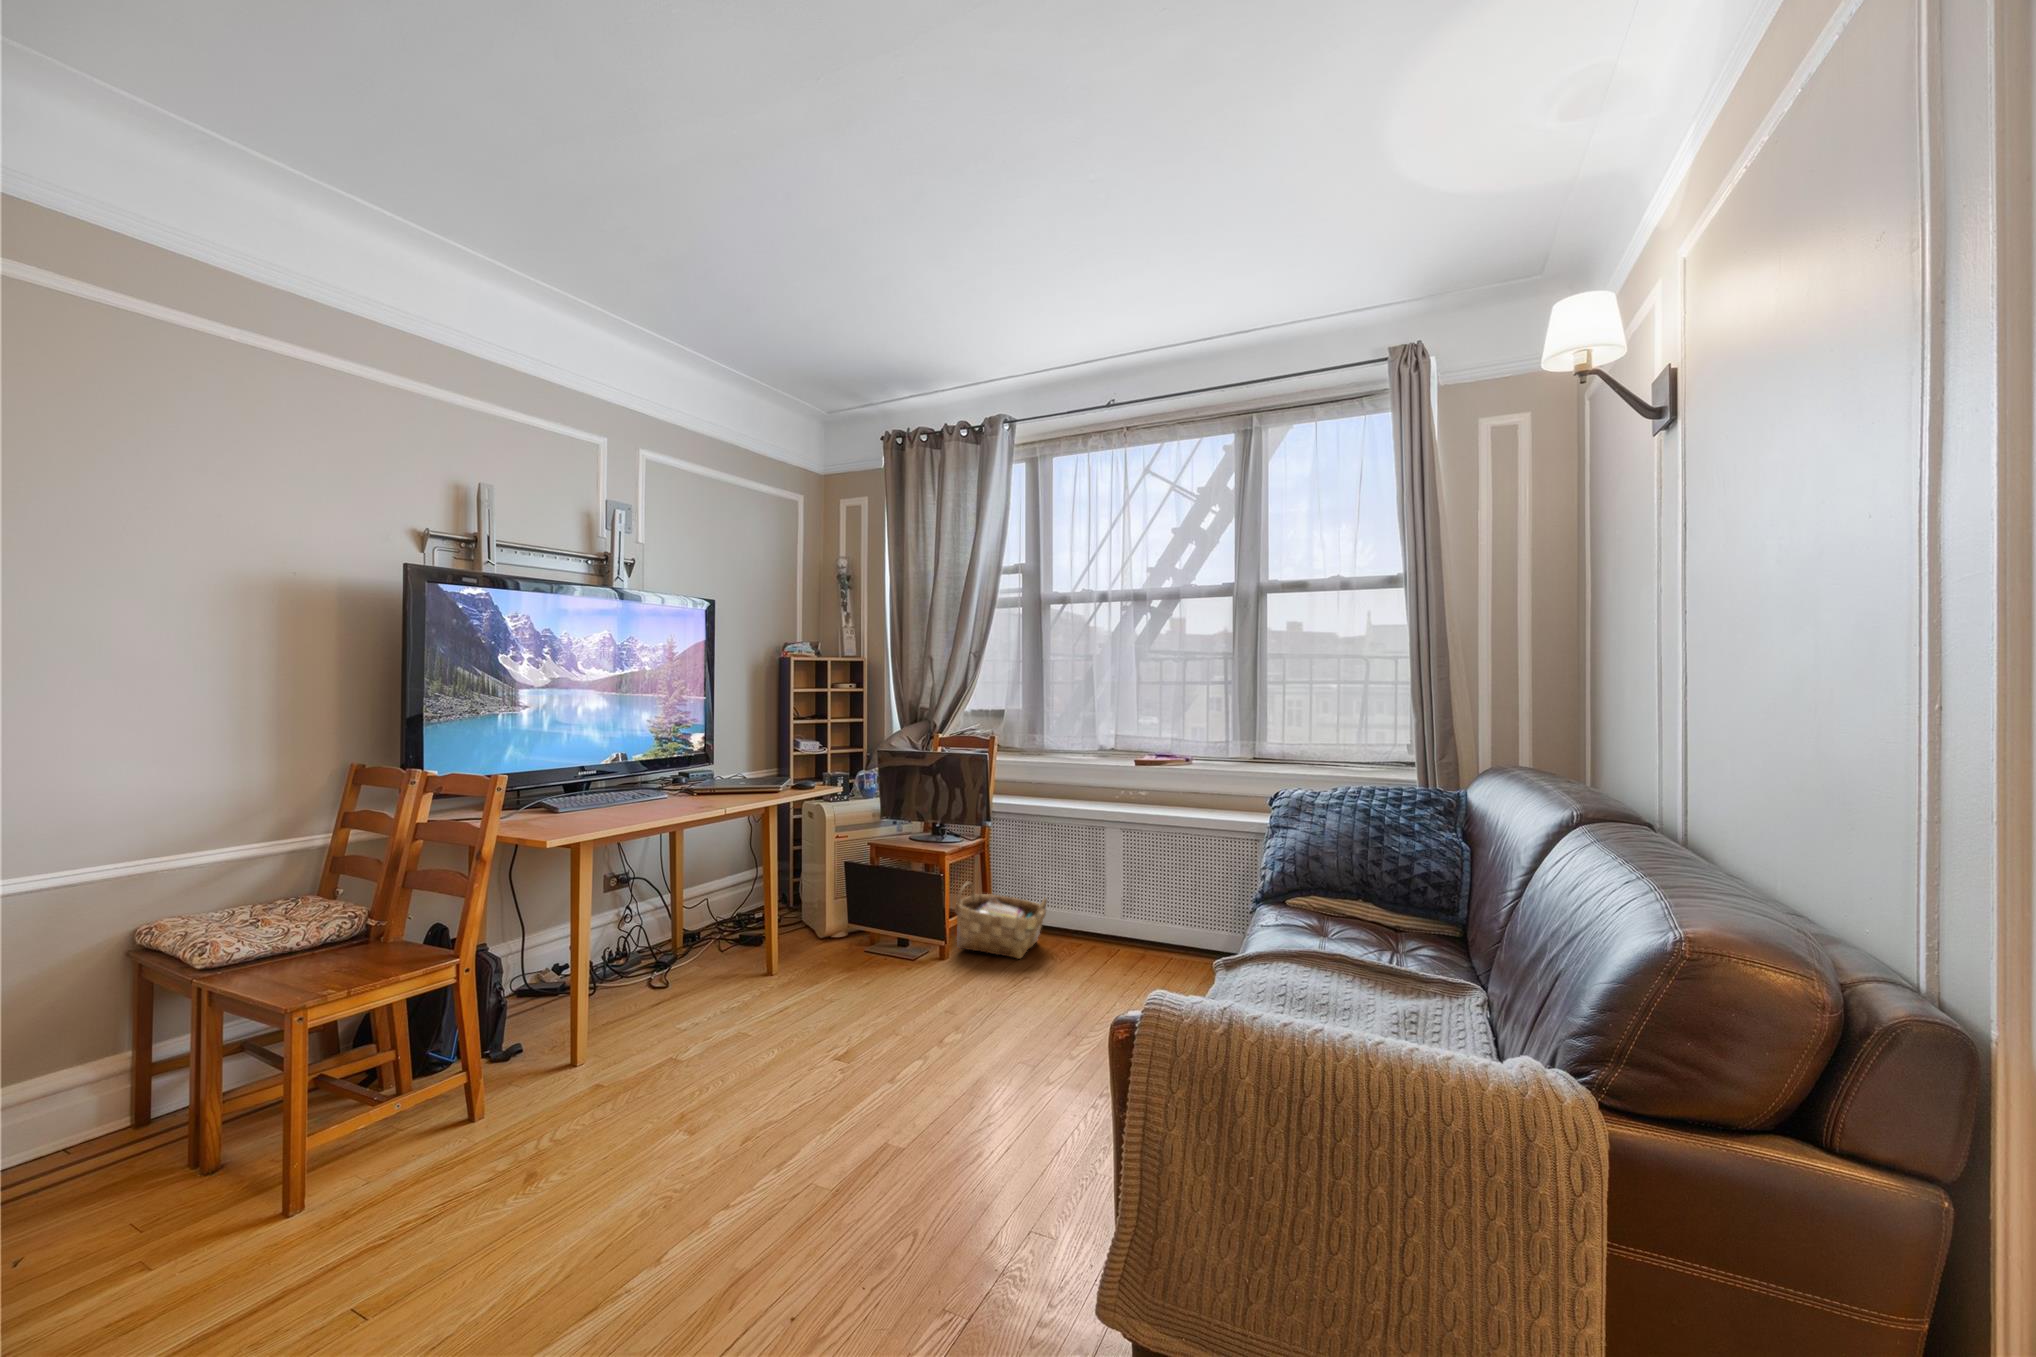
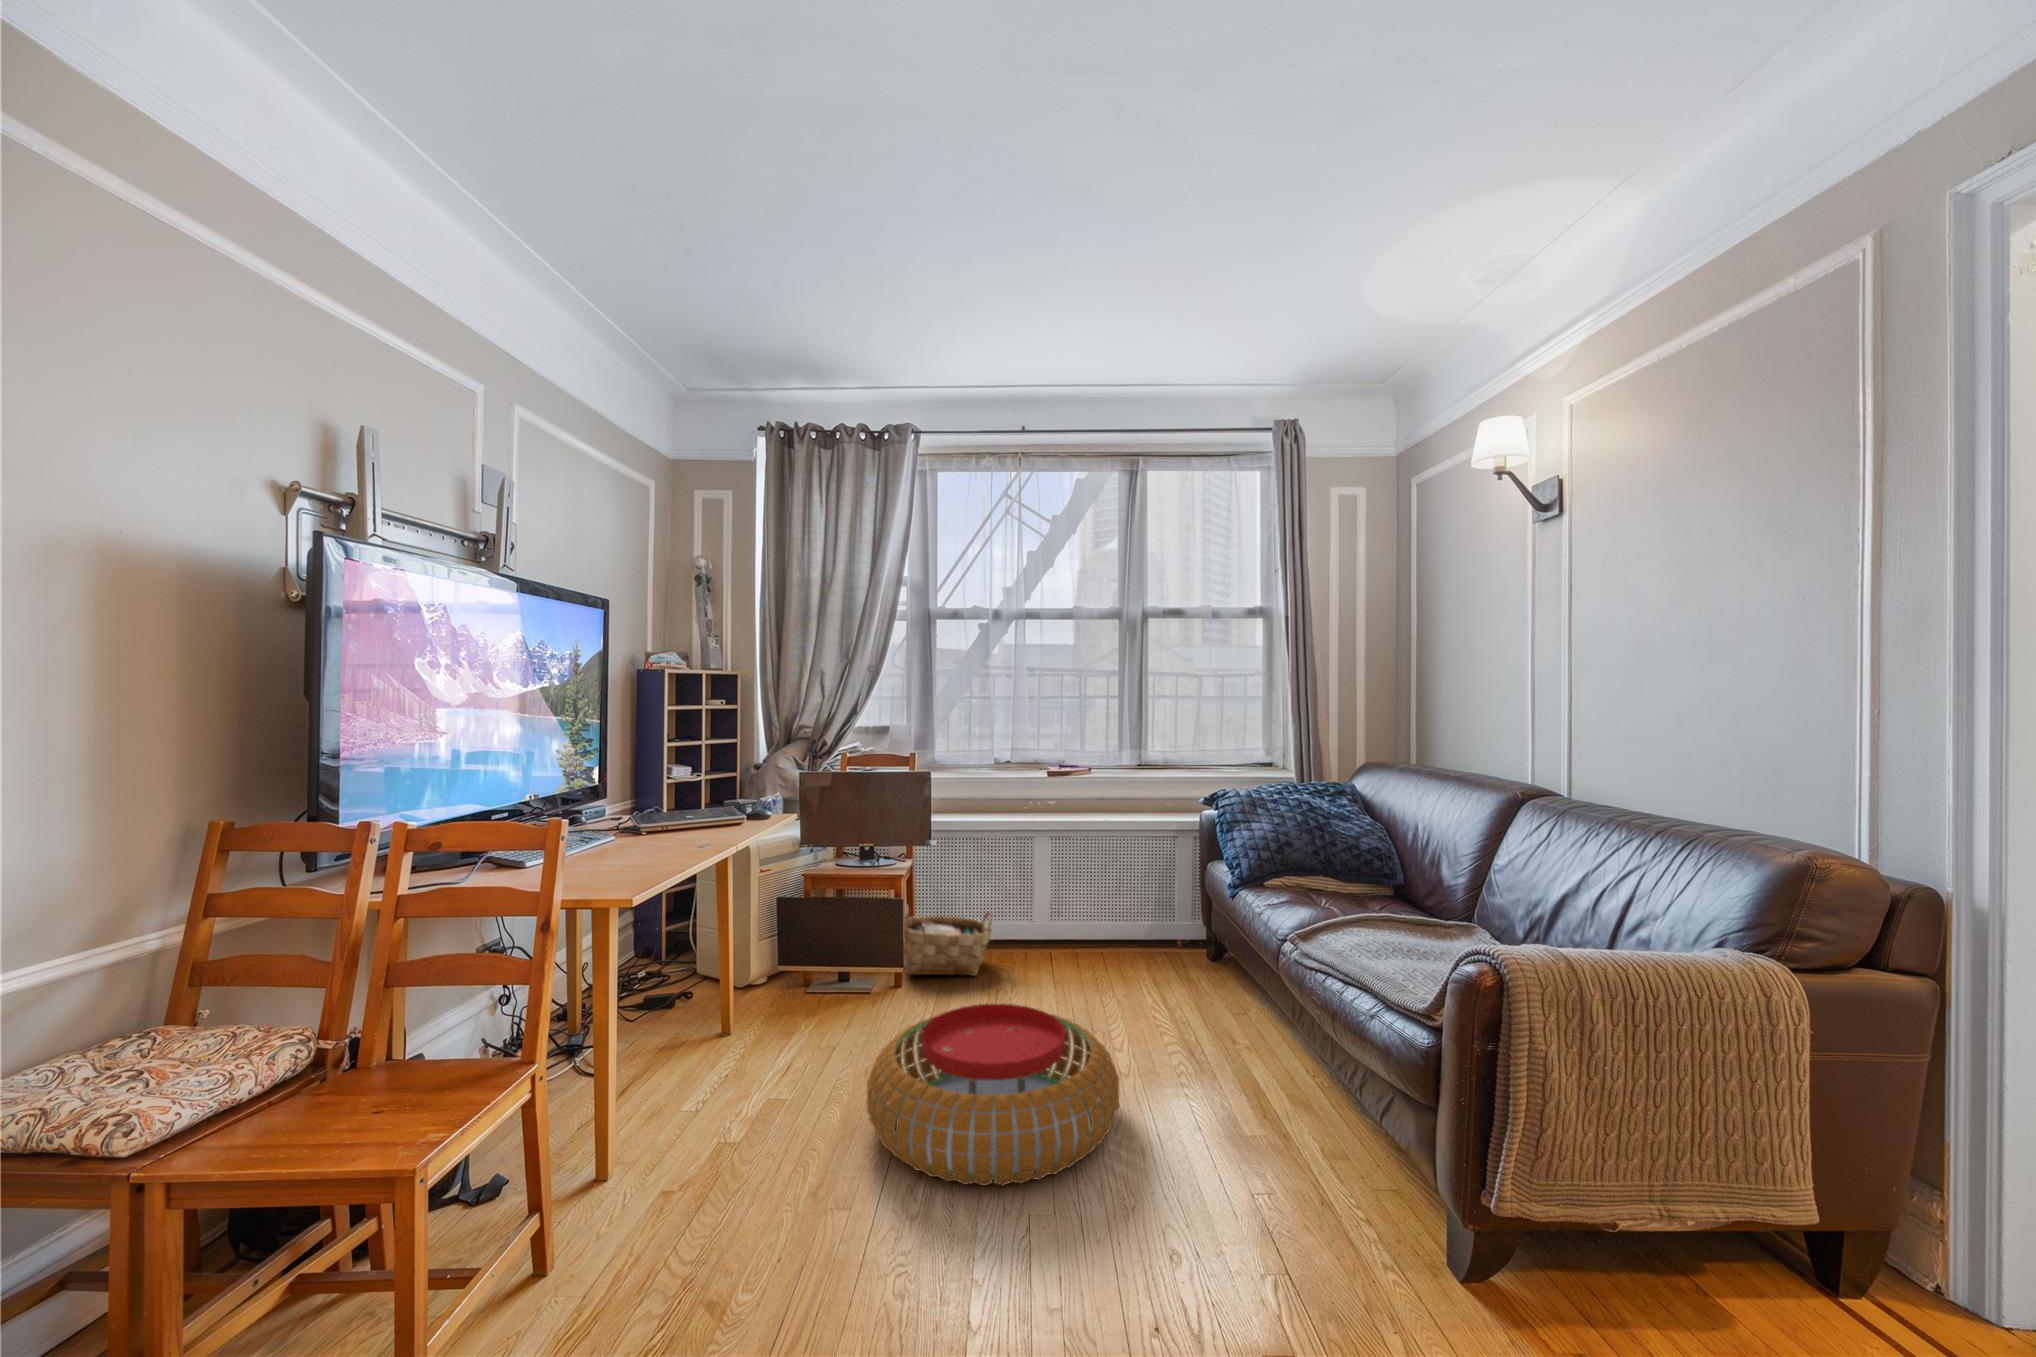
pouf: none [760,979,1008,1151] -> present [867,1004,1119,1186]

